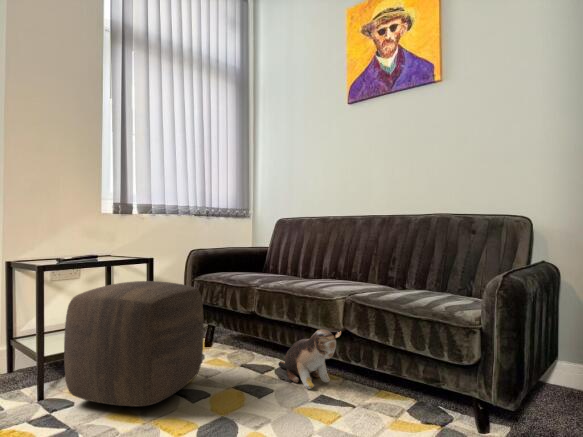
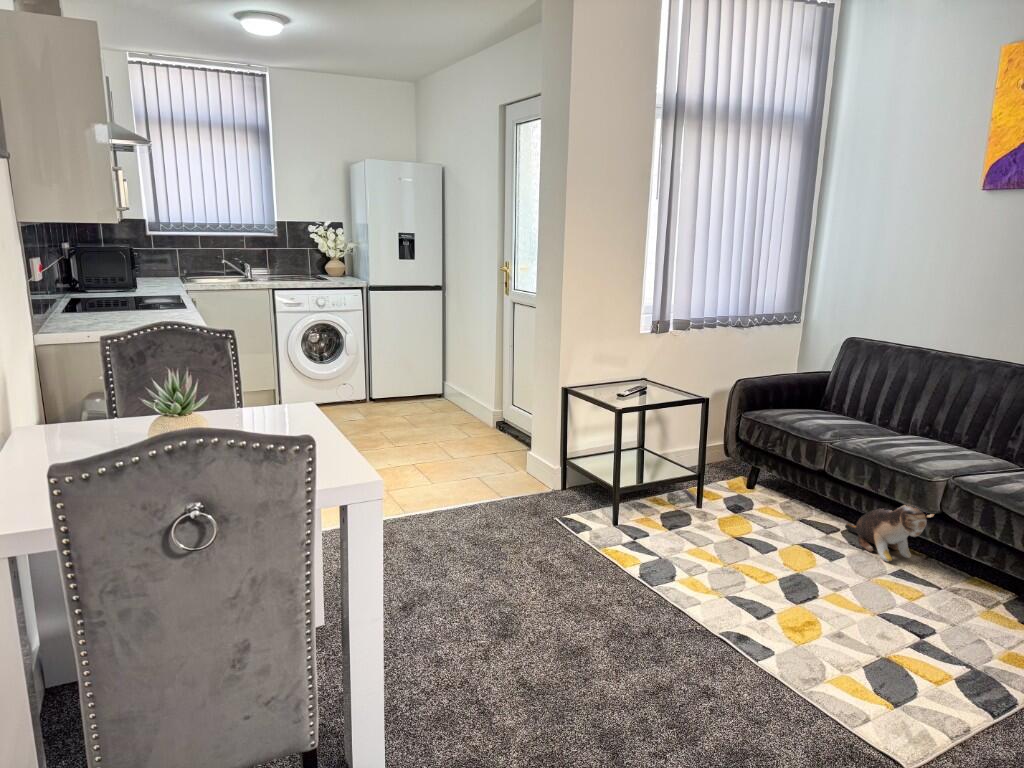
ottoman: present [64,281,204,406] -> none [646,426,771,549]

